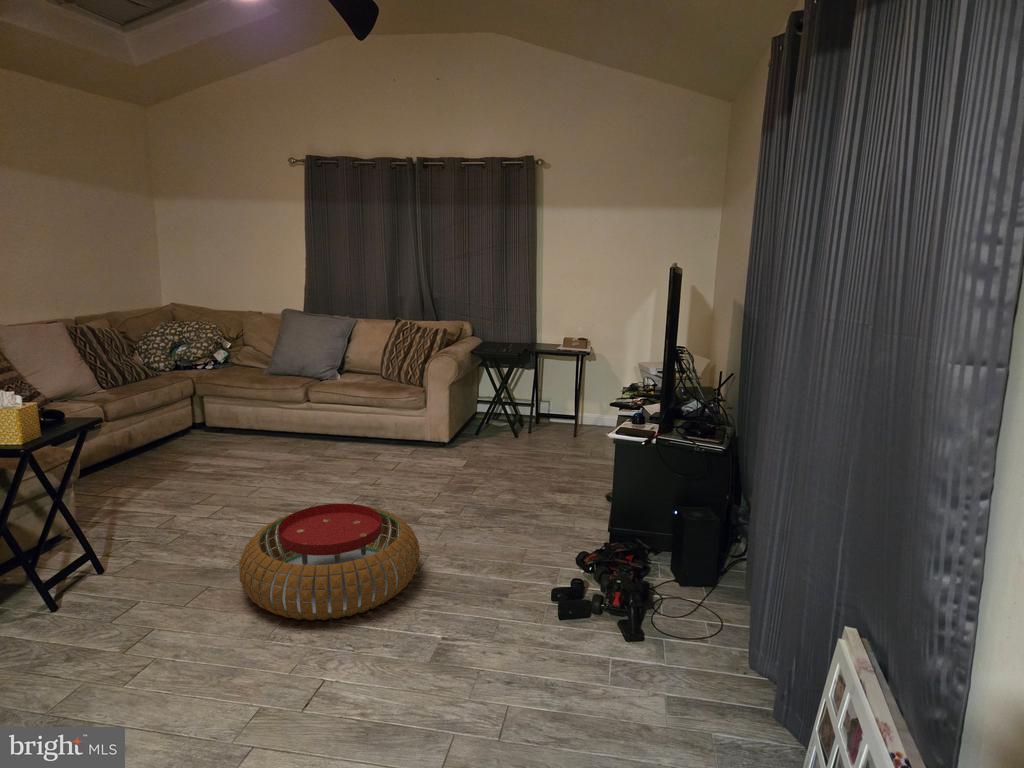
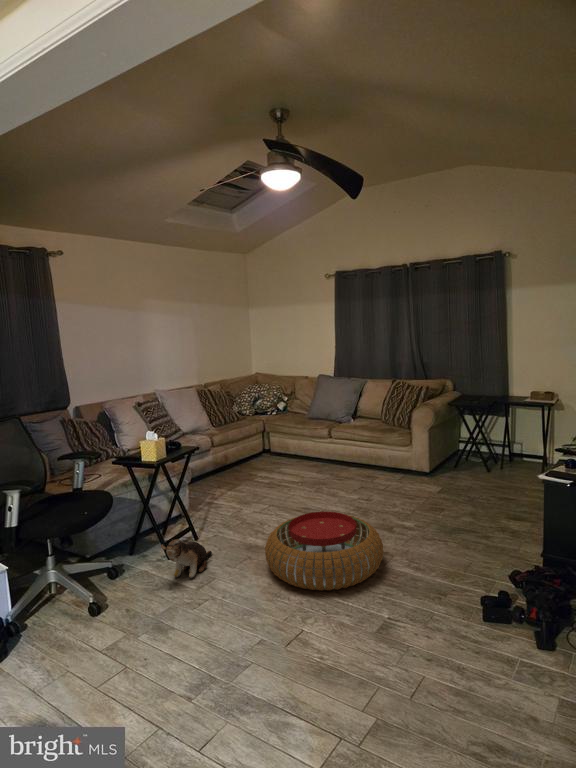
plush toy: none [44,575,137,640] -> present [161,539,212,578]

